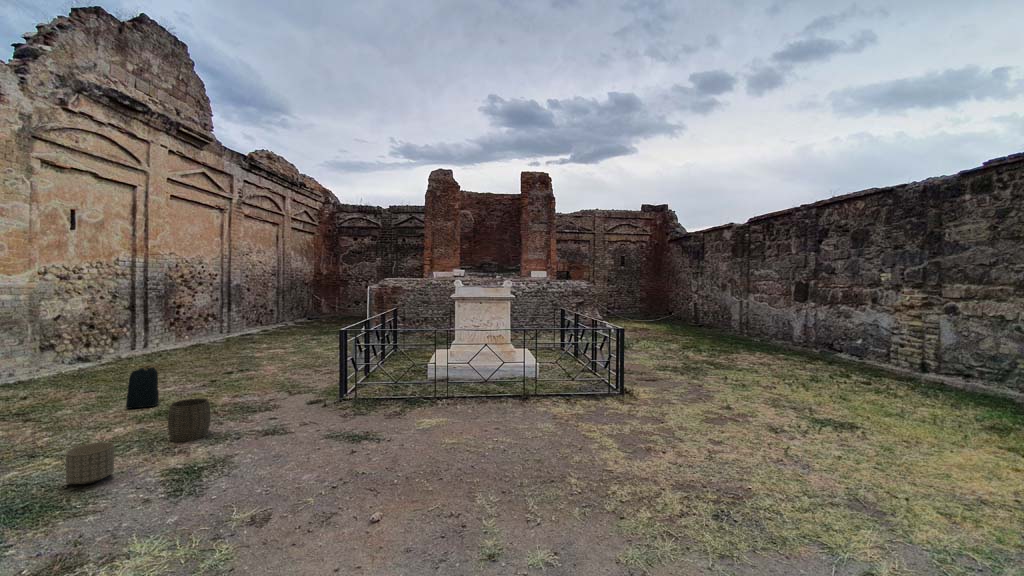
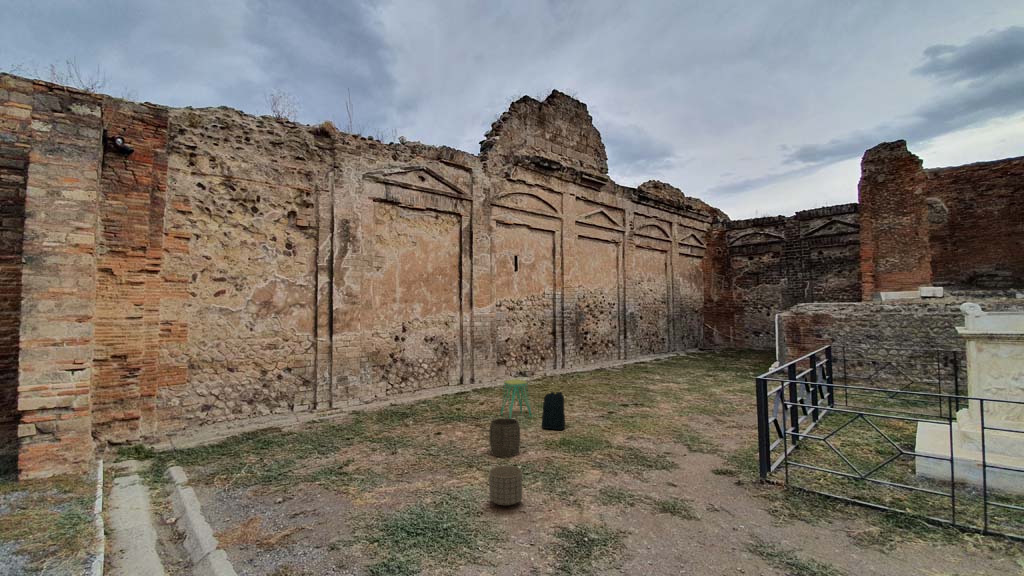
stool: none [56,360,108,408] -> present [501,379,532,418]
woven basket: present [168,398,210,442] -> present [489,418,520,457]

